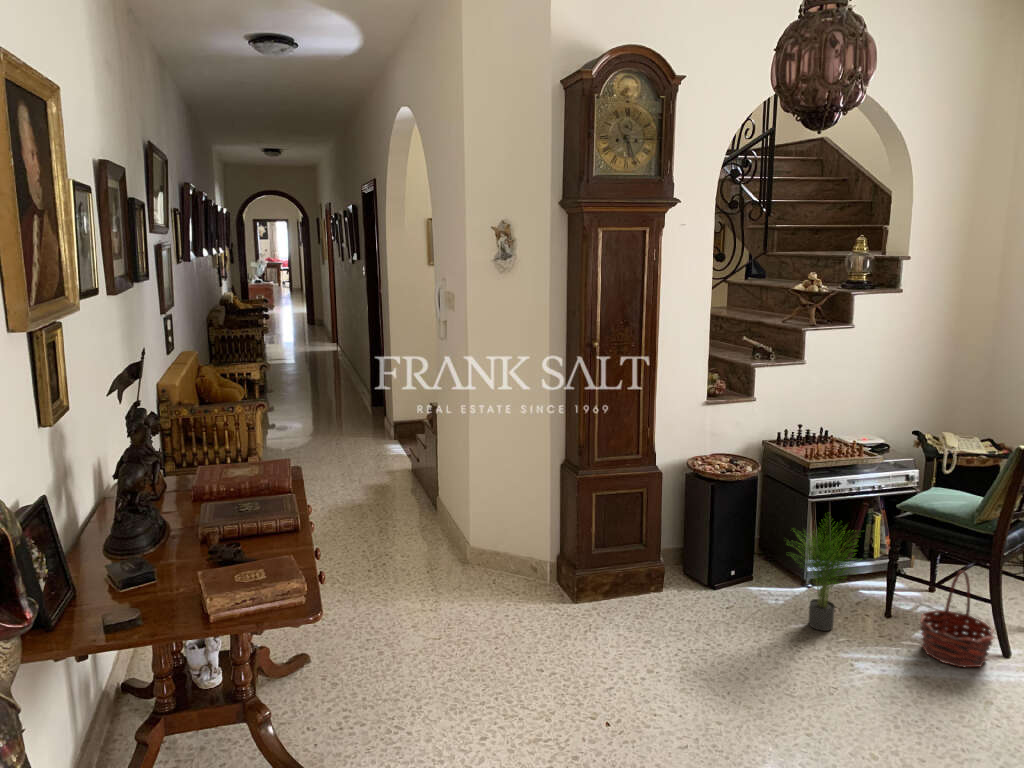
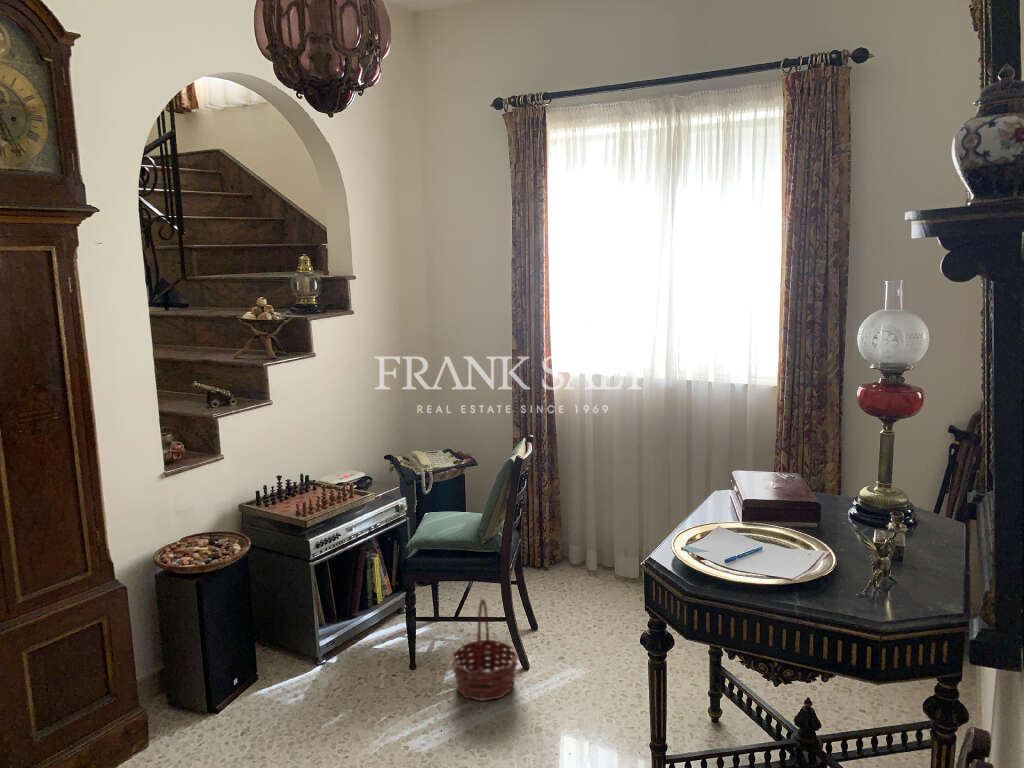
potted plant: present [793,517,857,631] -> none [297,576,392,716]

